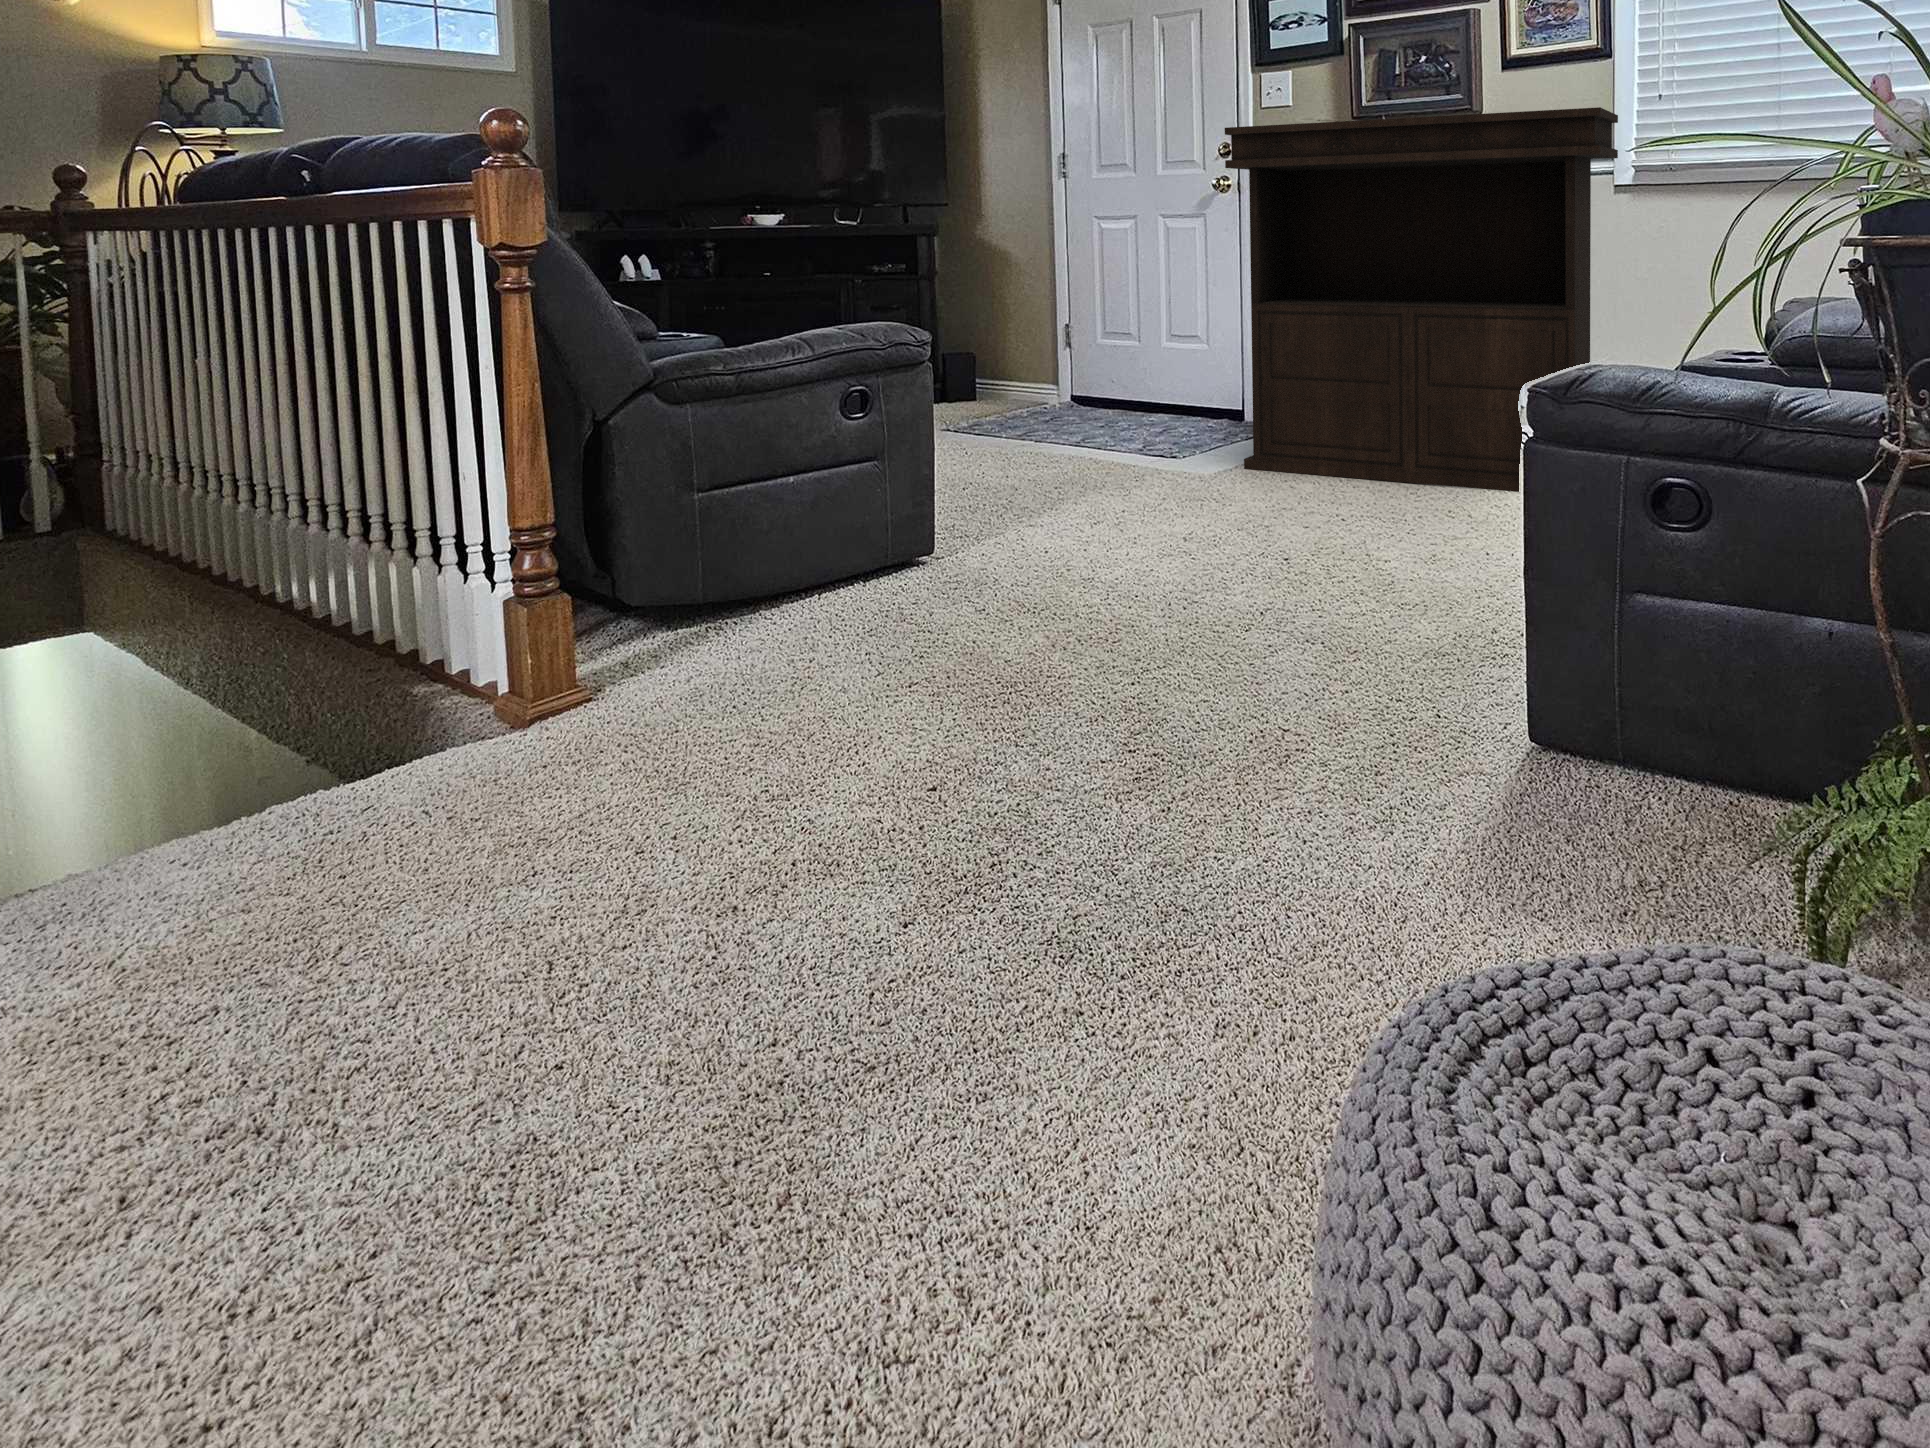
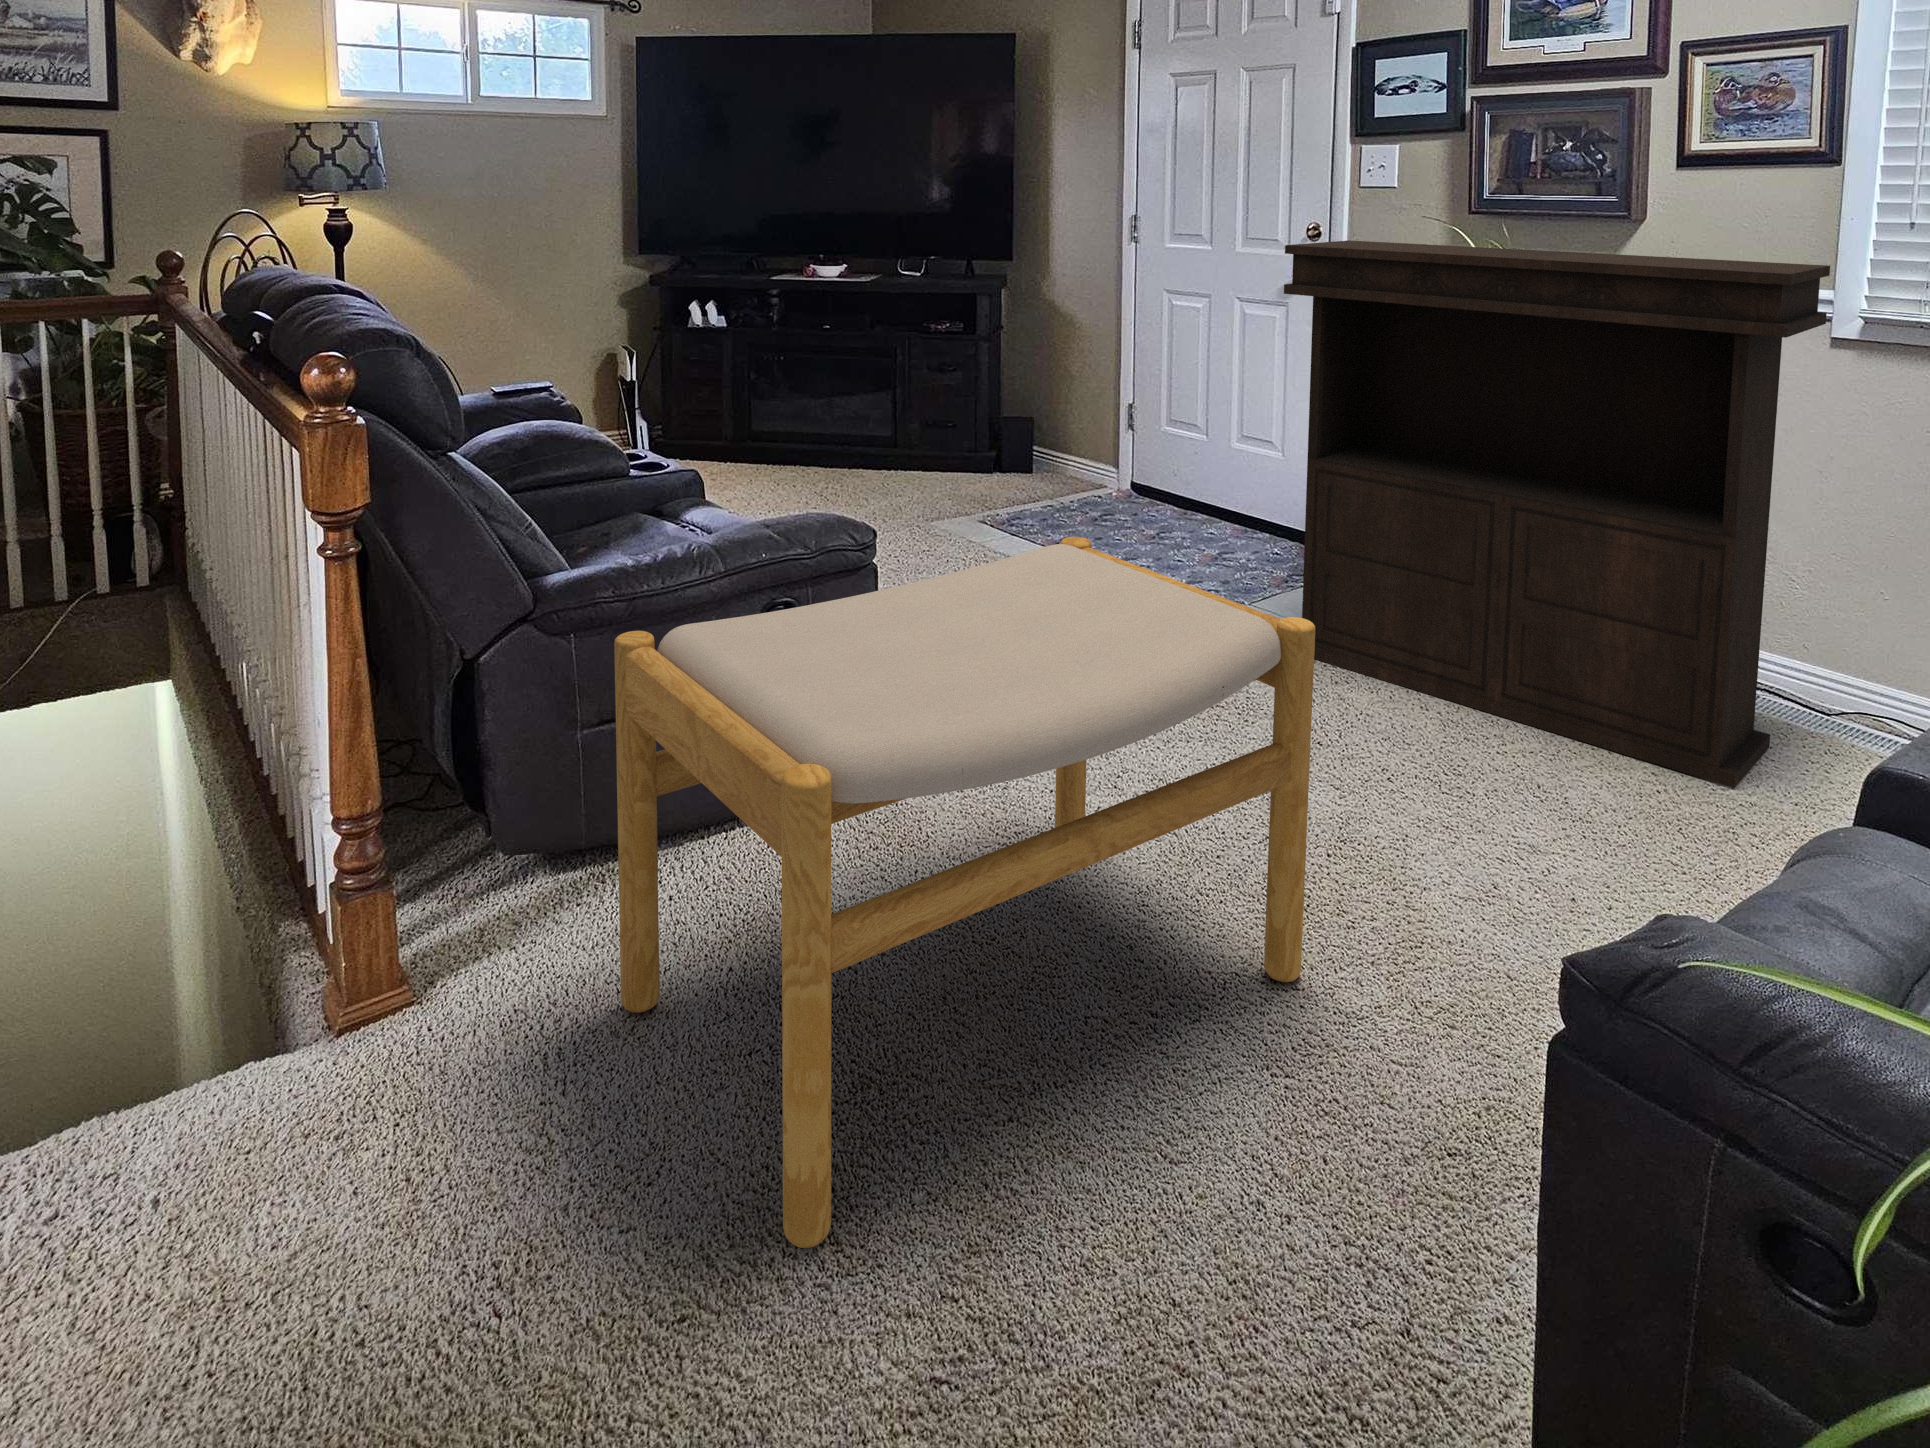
footstool: none [772,315,1331,774] -> present [614,537,1315,1248]

